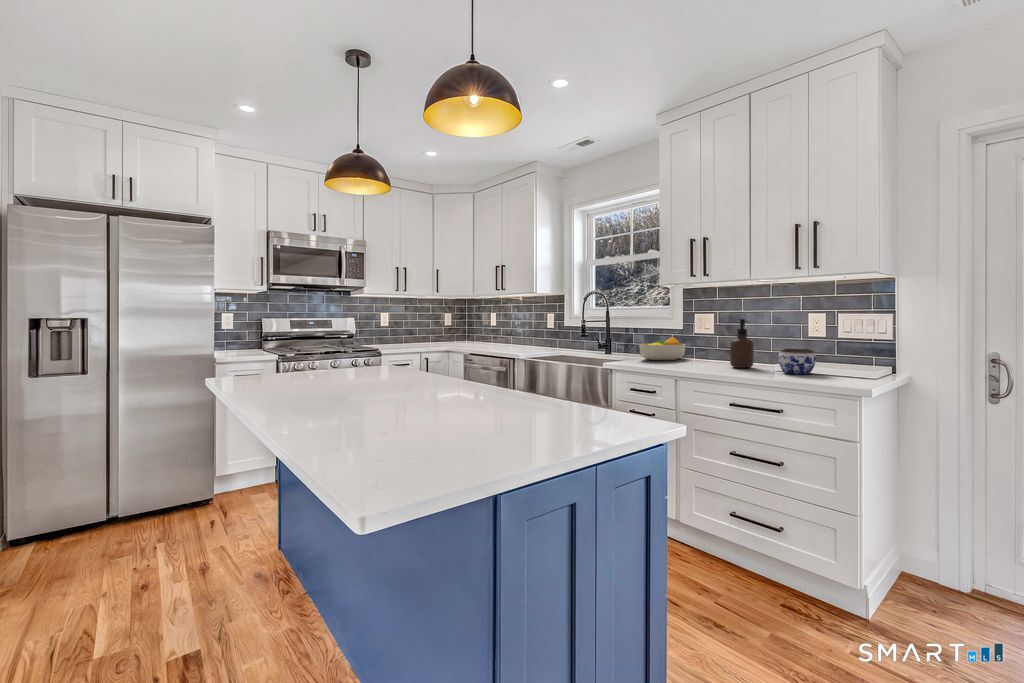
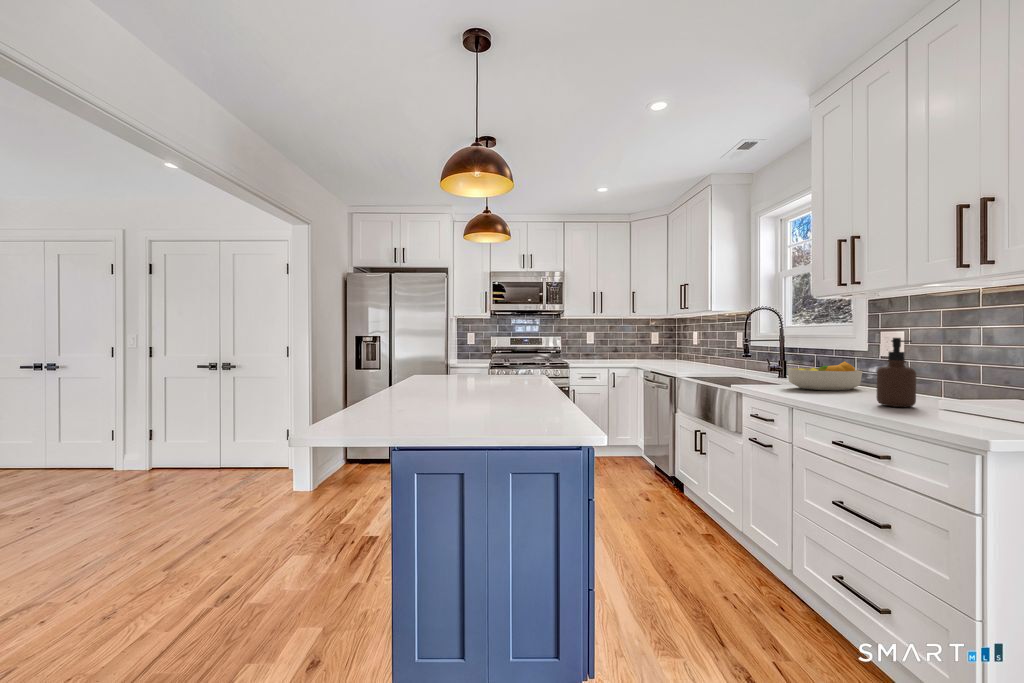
jar: present [778,349,816,374] -> none [925,382,996,424]

